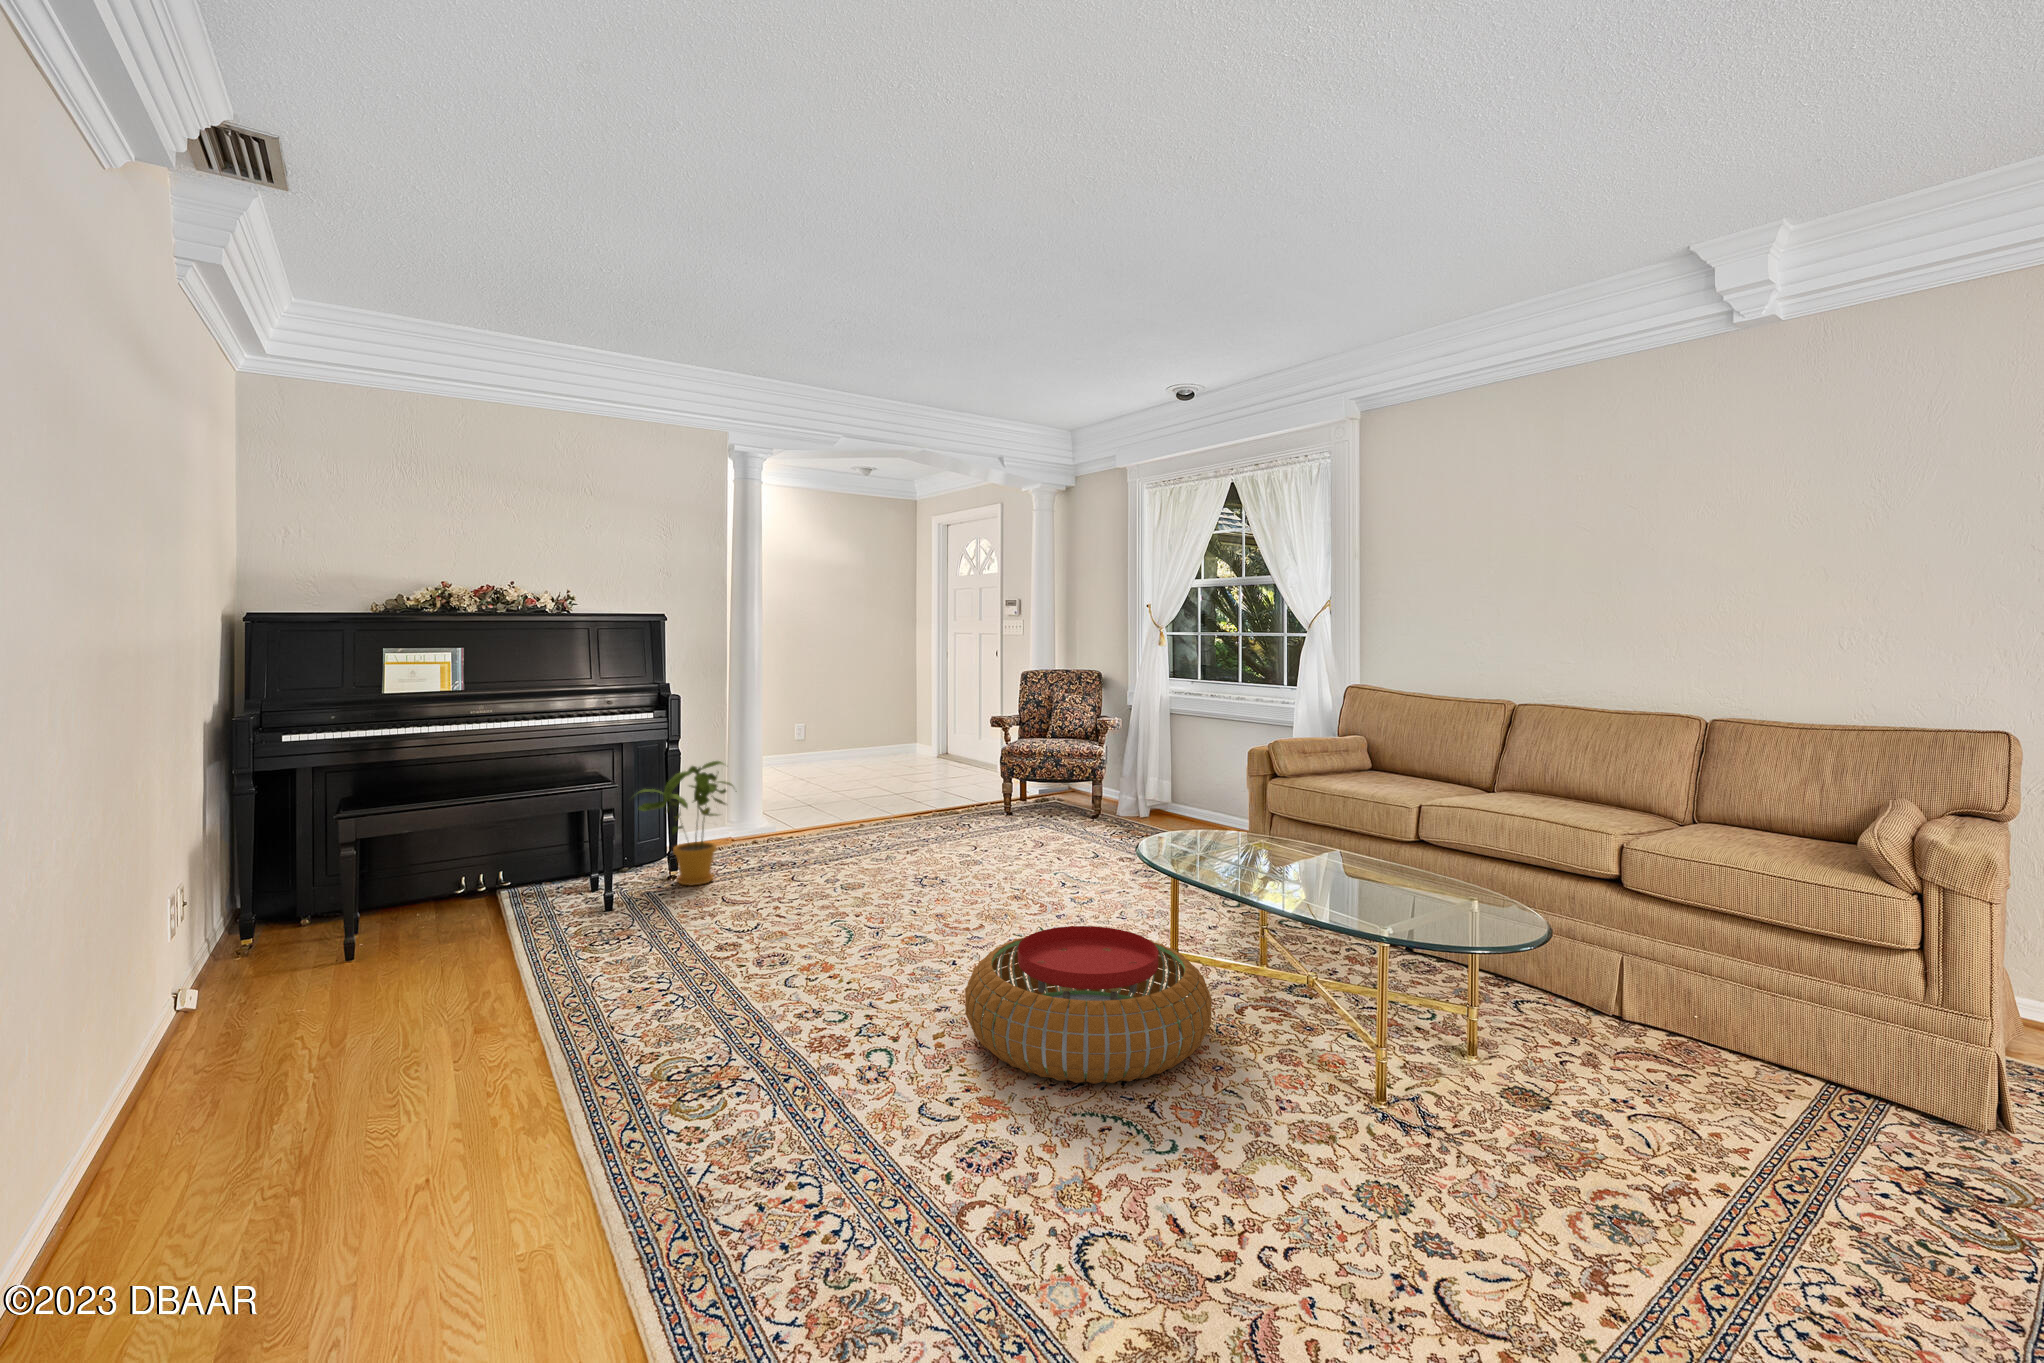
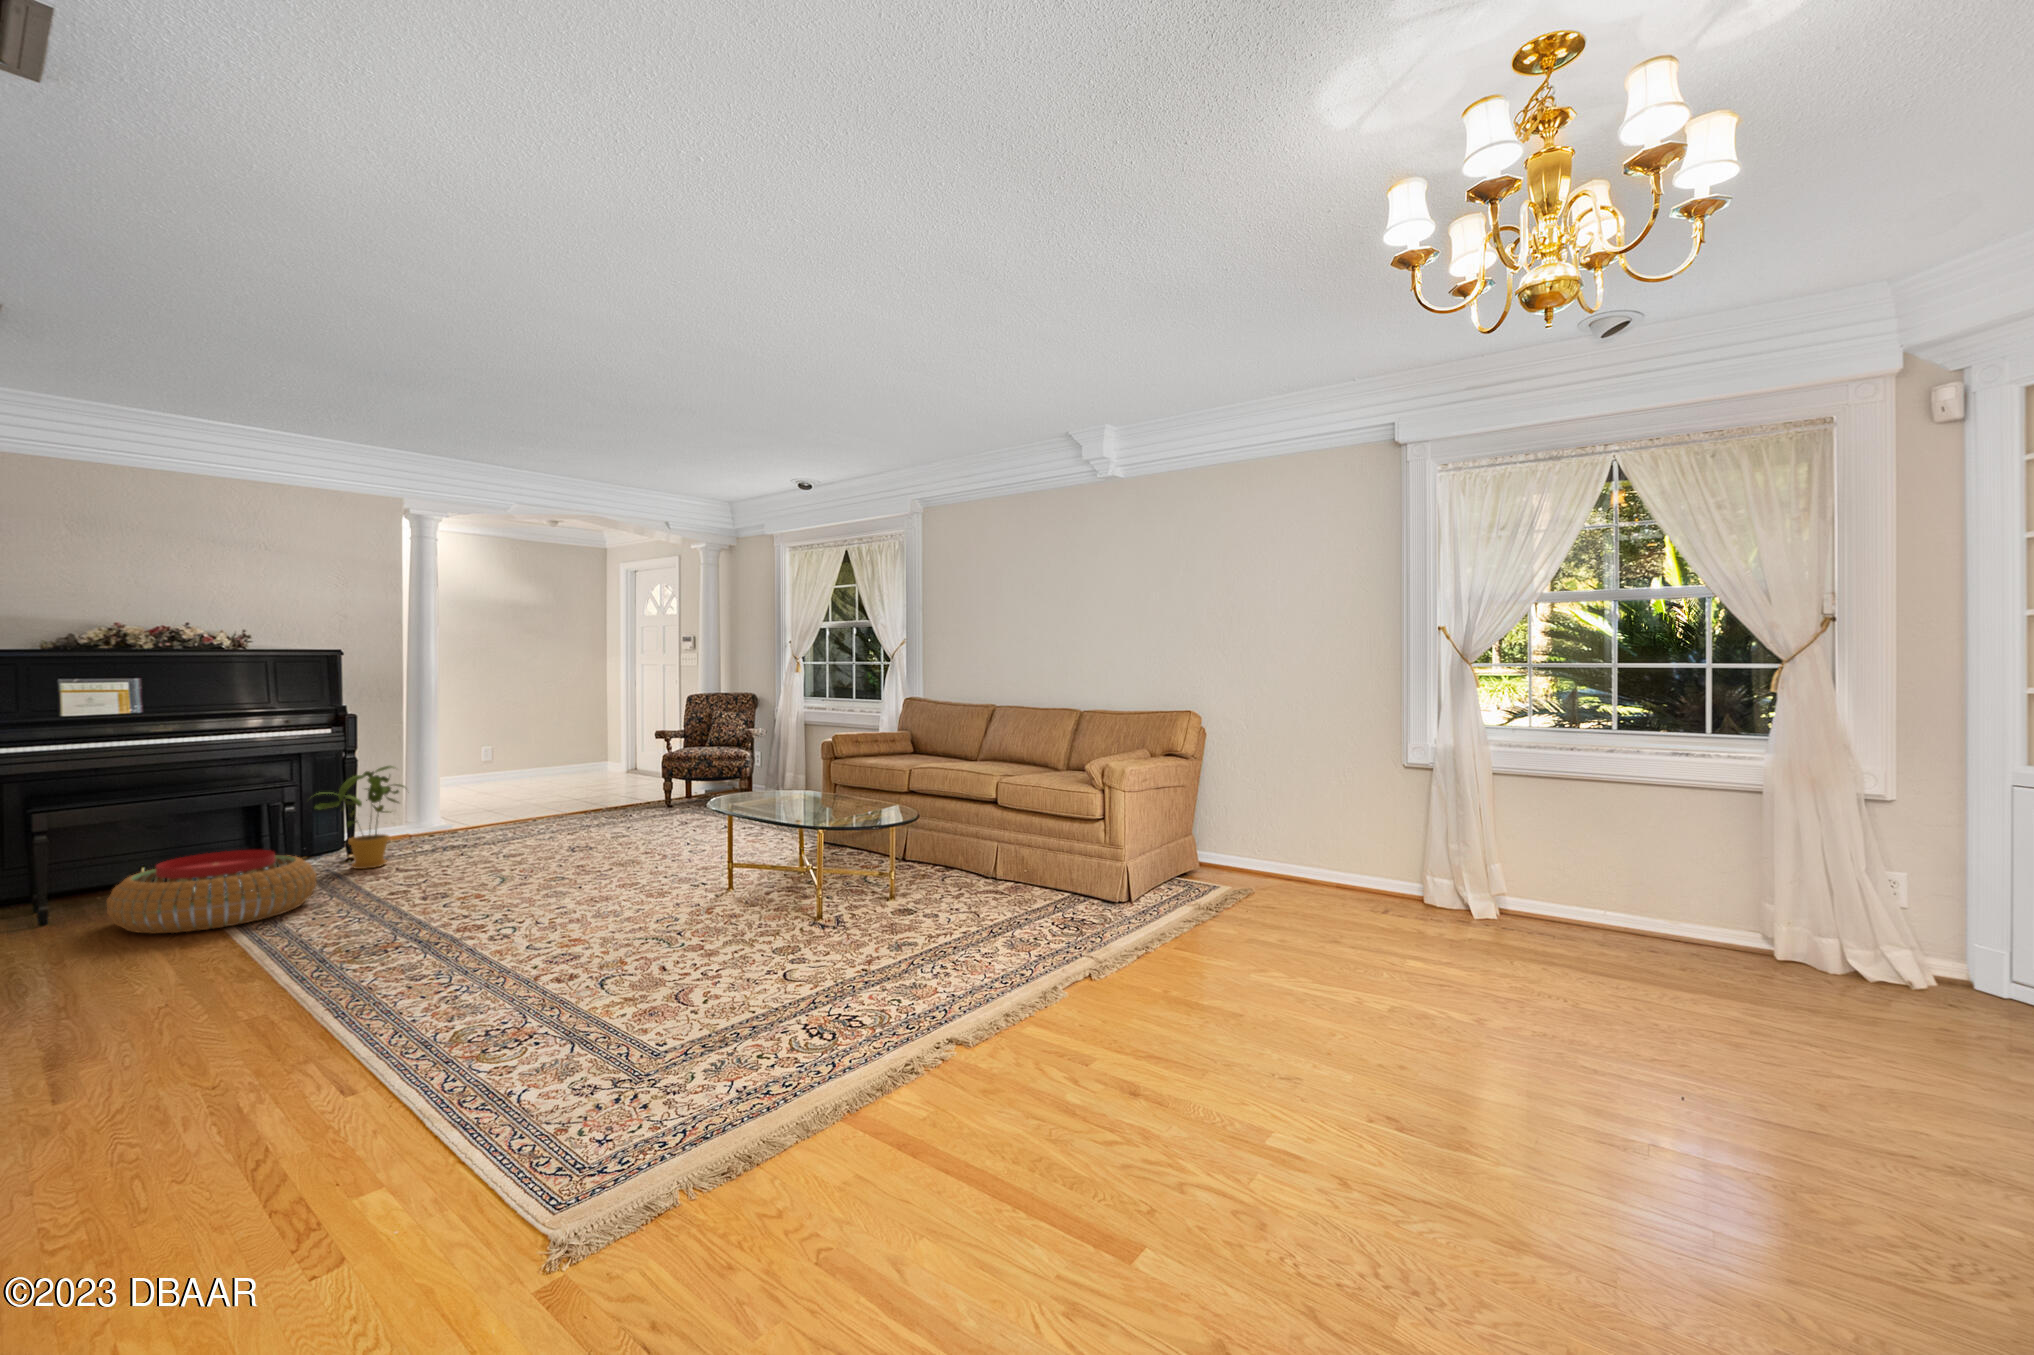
pouf: present [965,926,1212,1084] -> present [107,850,316,933]

